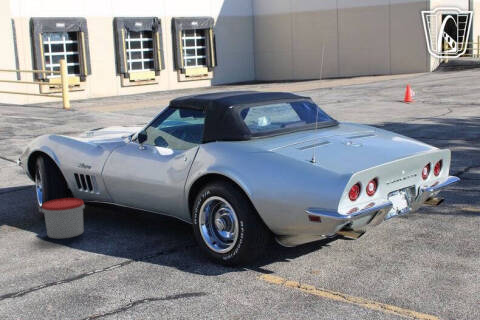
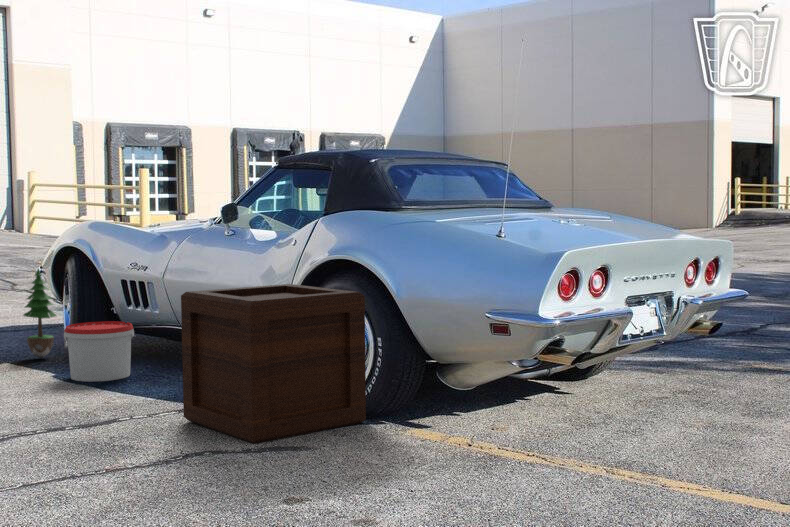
potted tree: none [11,162,32,218] -> present [23,269,56,358]
wooden crate: none [121,185,236,292] -> present [181,284,366,443]

